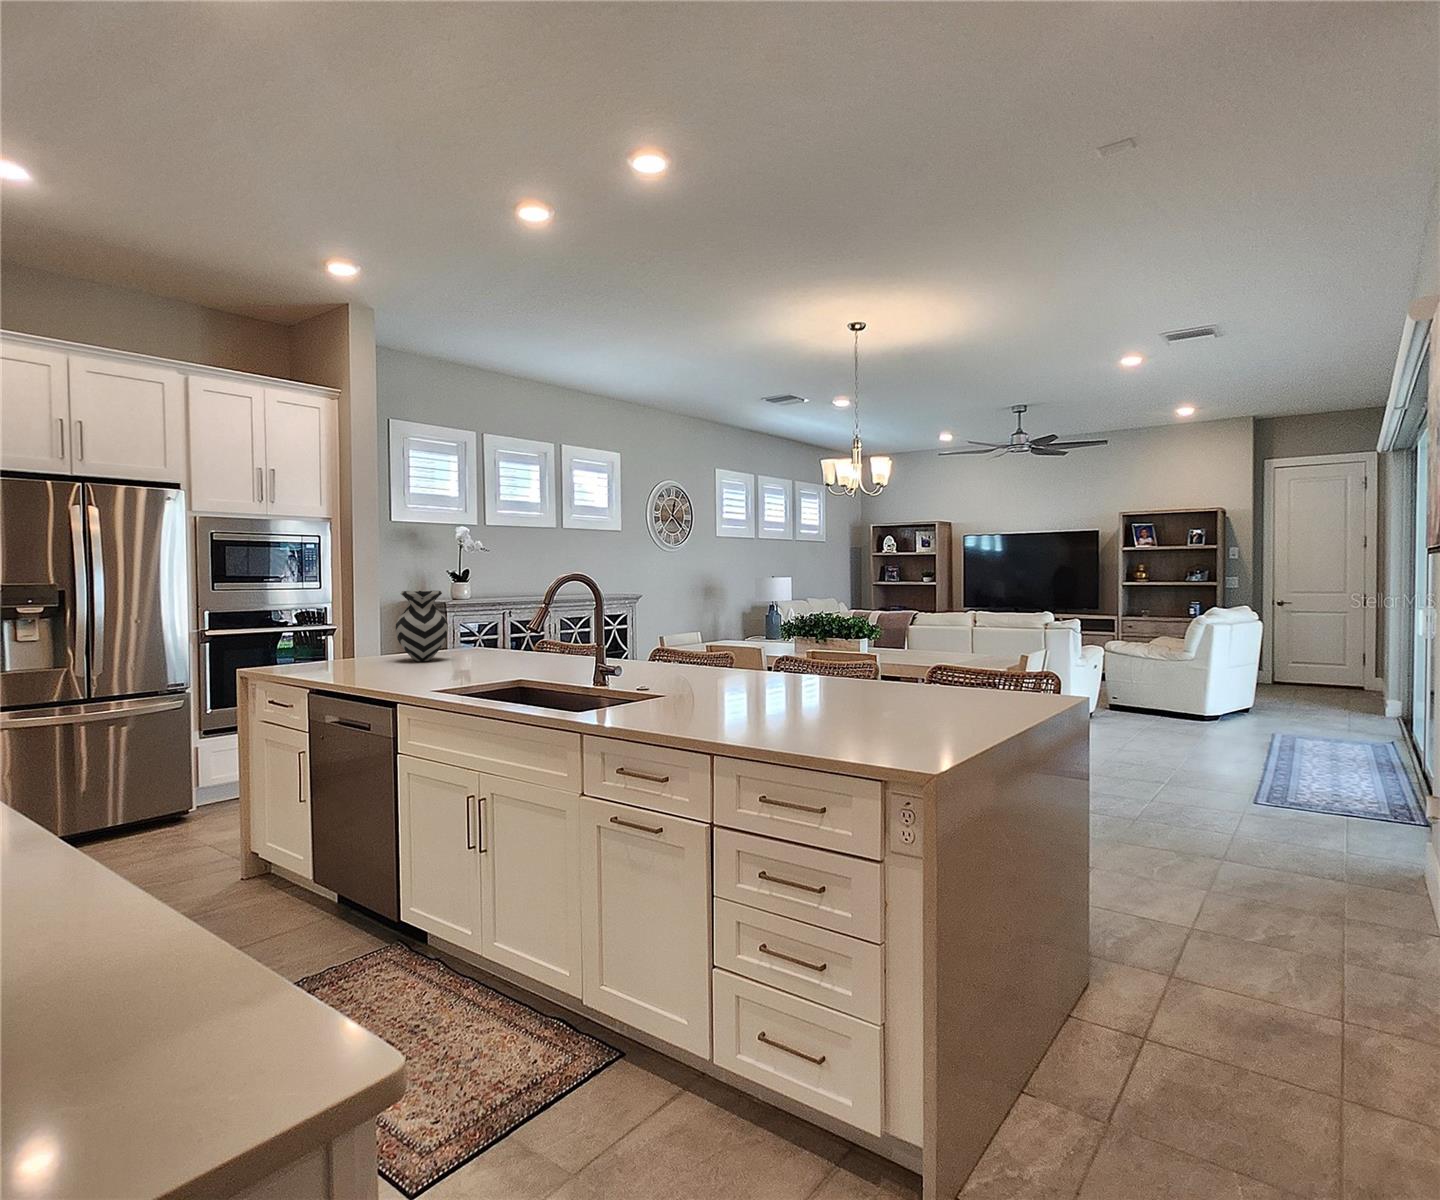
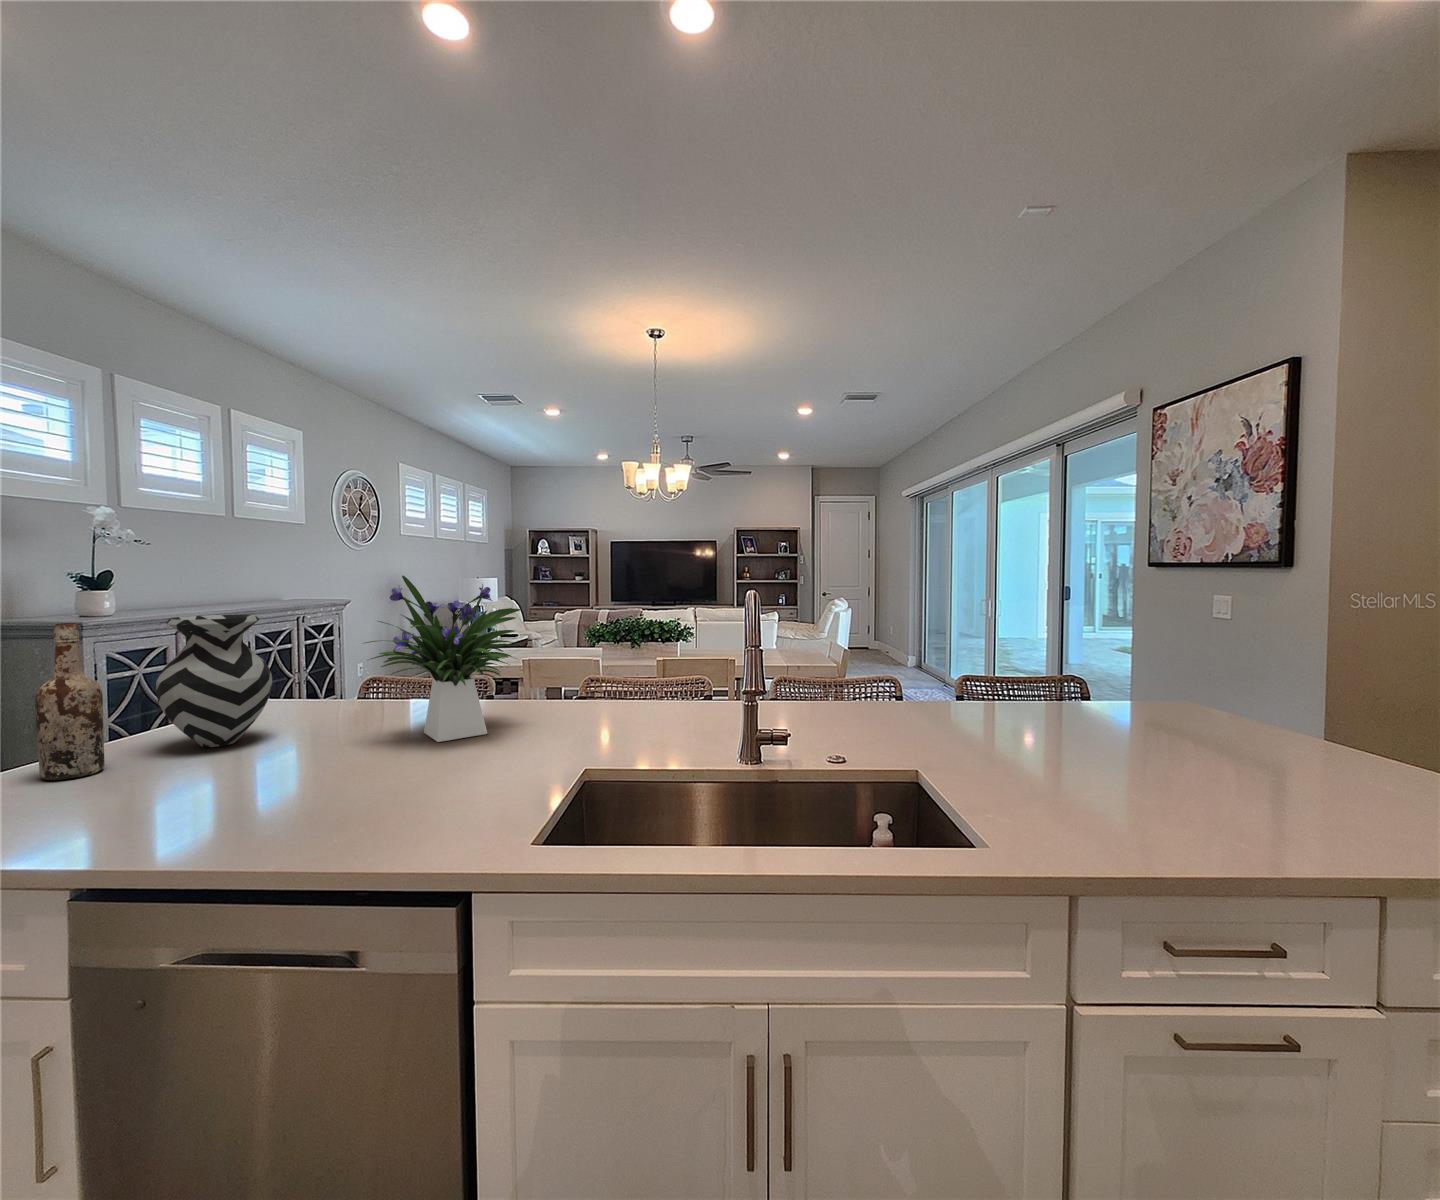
flower arrangement: none [474,568,568,668] -> present [365,576,522,742]
wine bottle: none [346,591,371,664] -> present [35,623,105,780]

